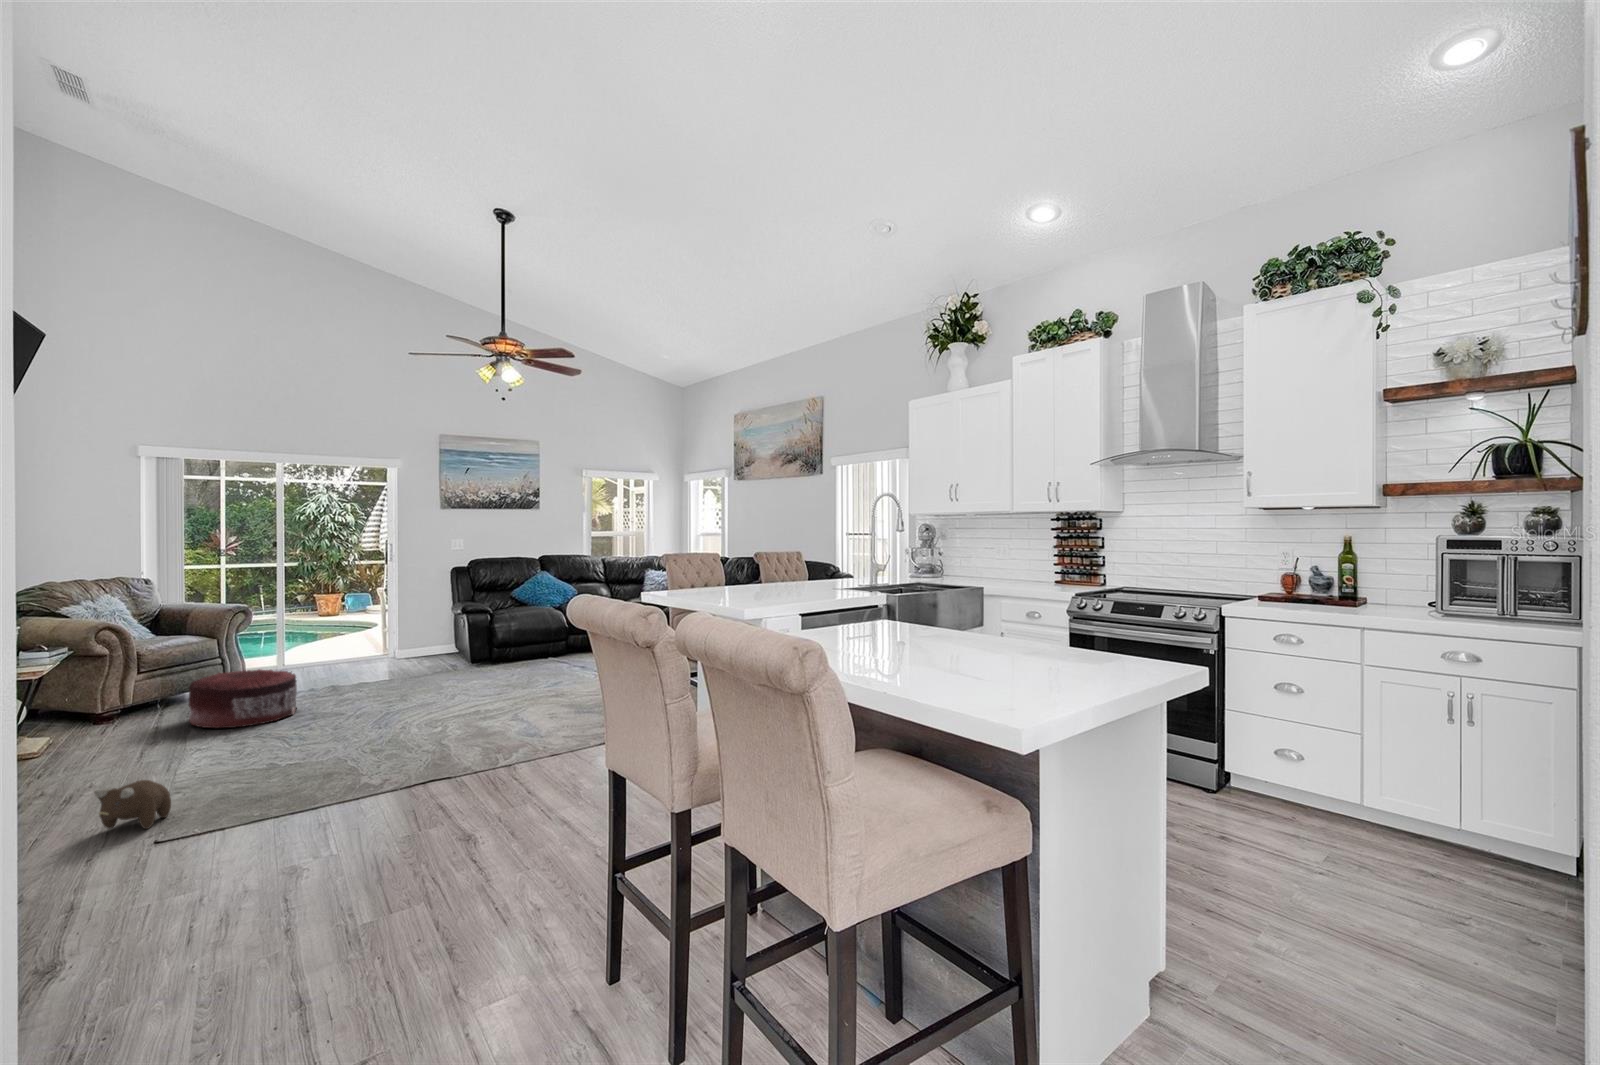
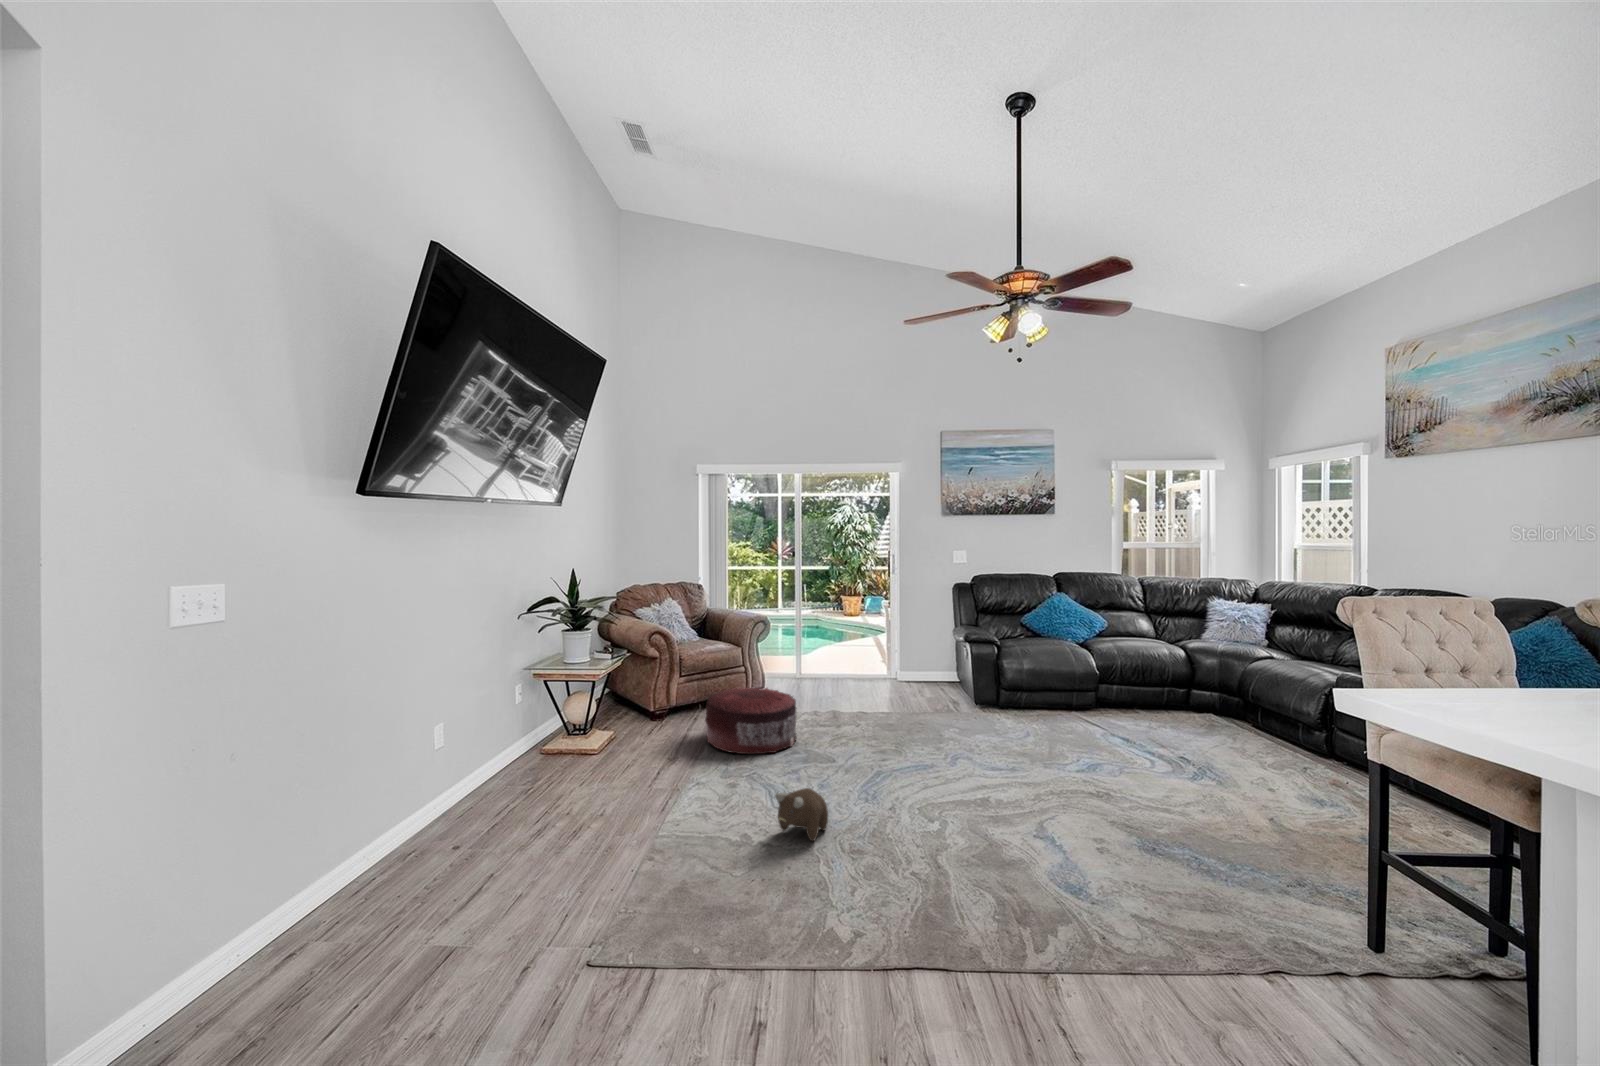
plush toy: present [94,780,171,829] -> present [775,788,828,841]

